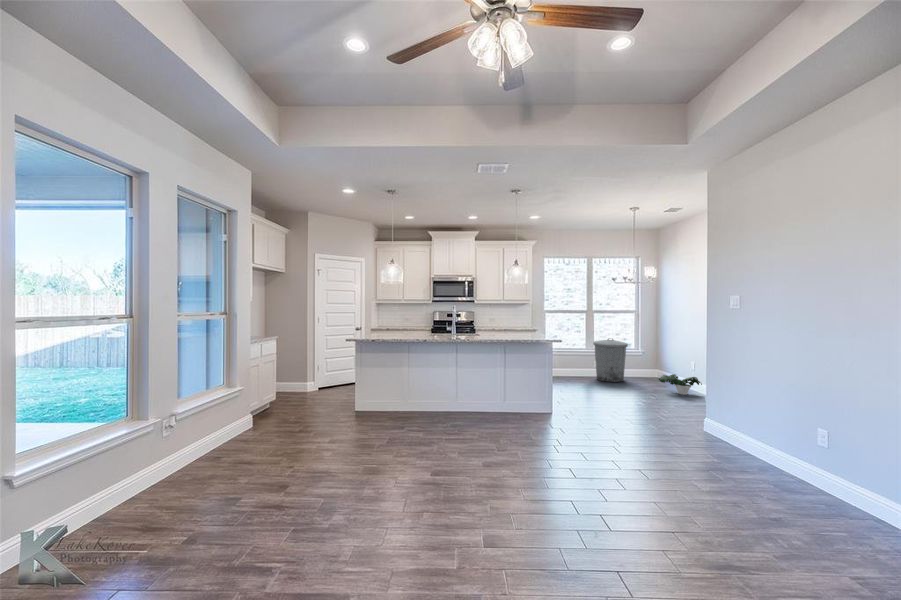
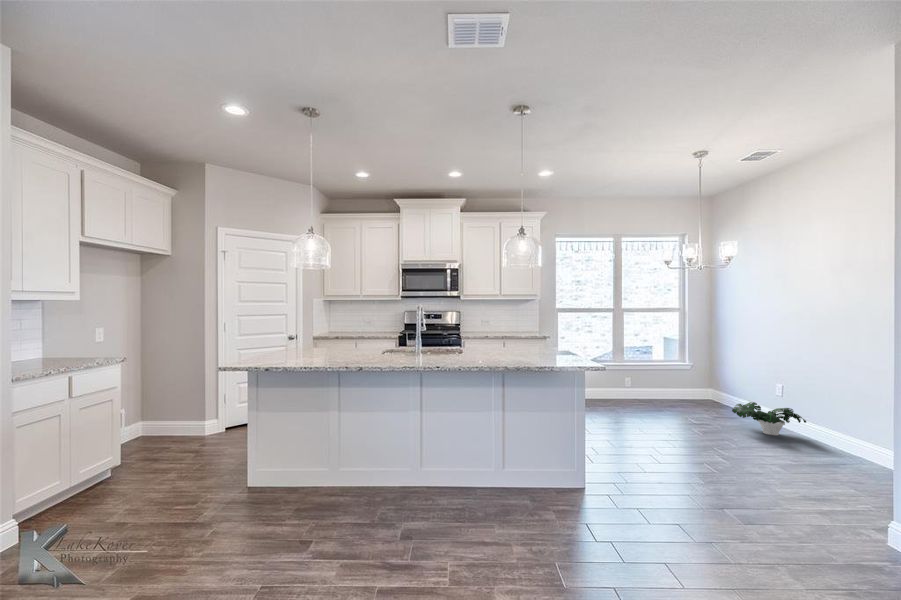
trash can: present [593,338,628,382] -> none [626,346,675,409]

